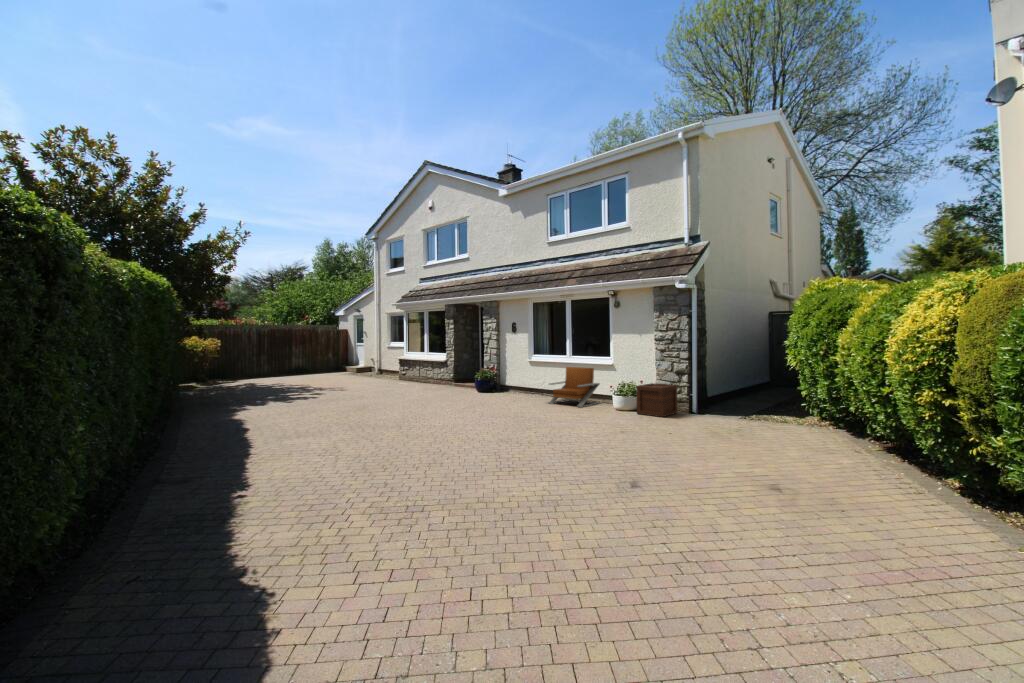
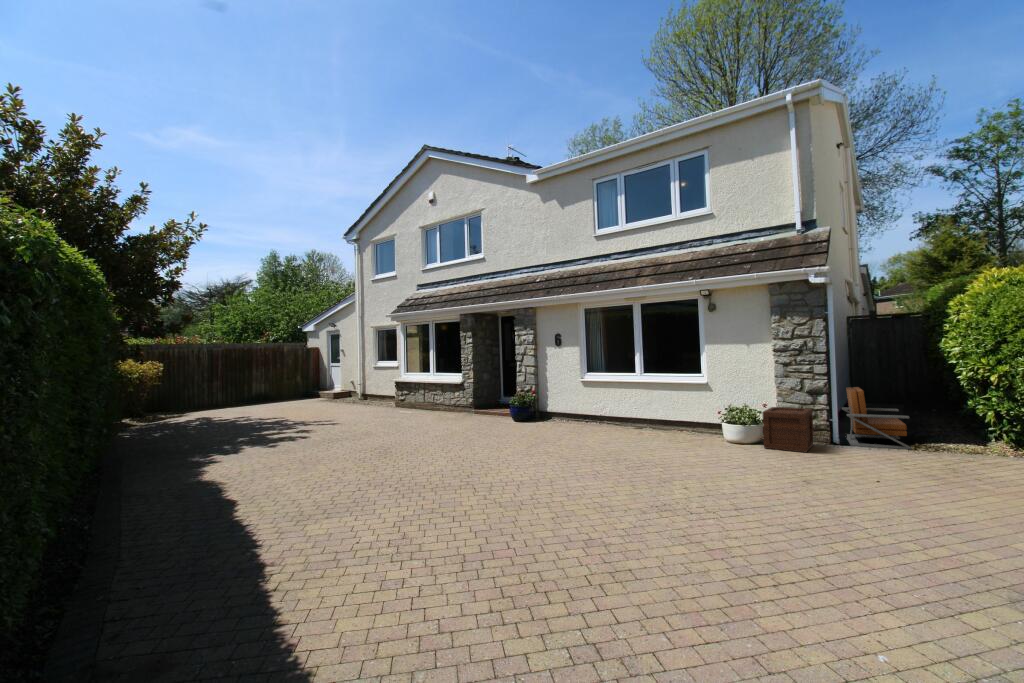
lounge chair: present [549,367,600,407] -> present [842,387,911,449]

